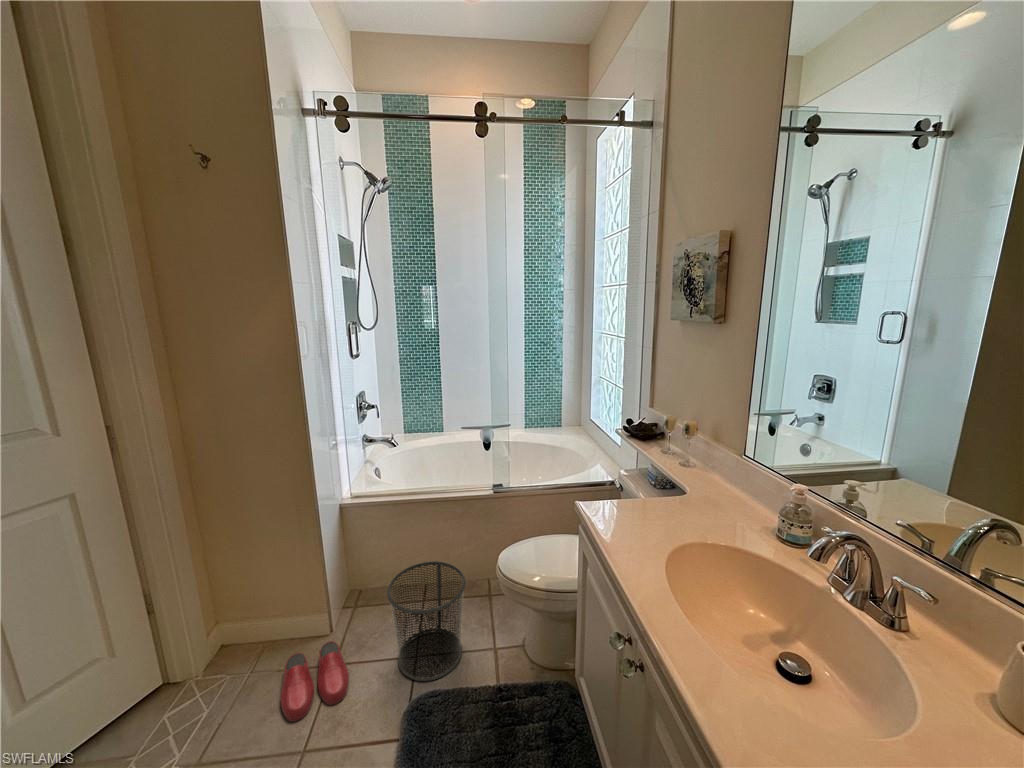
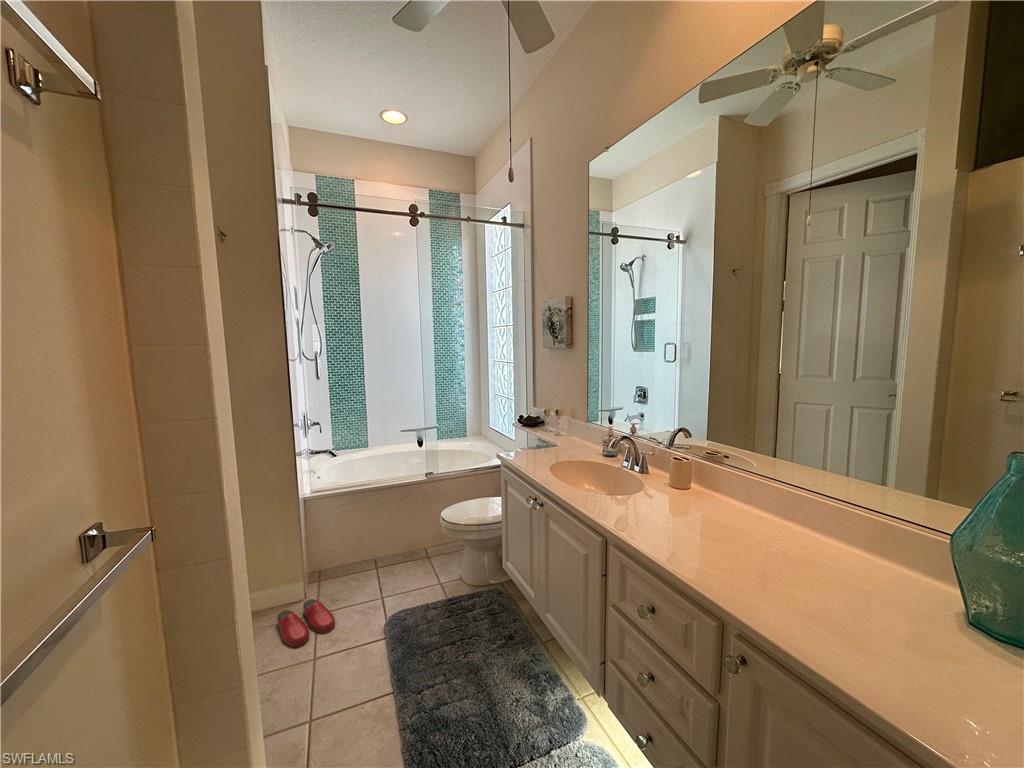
waste bin: present [387,561,466,681] -> none [361,526,420,608]

